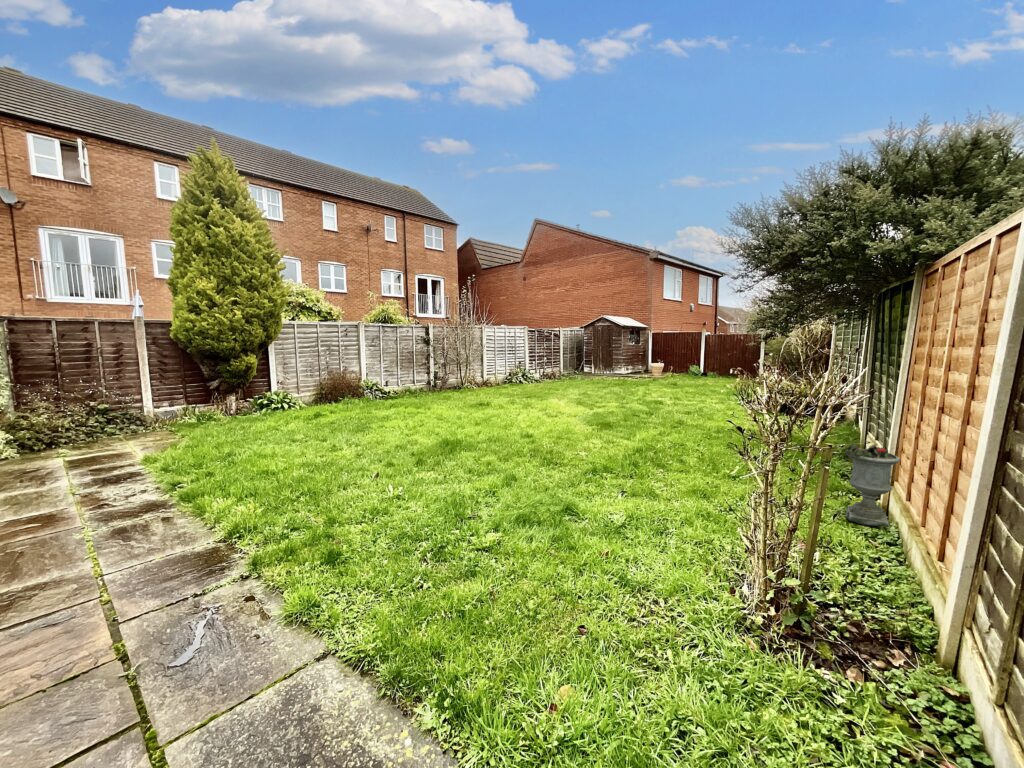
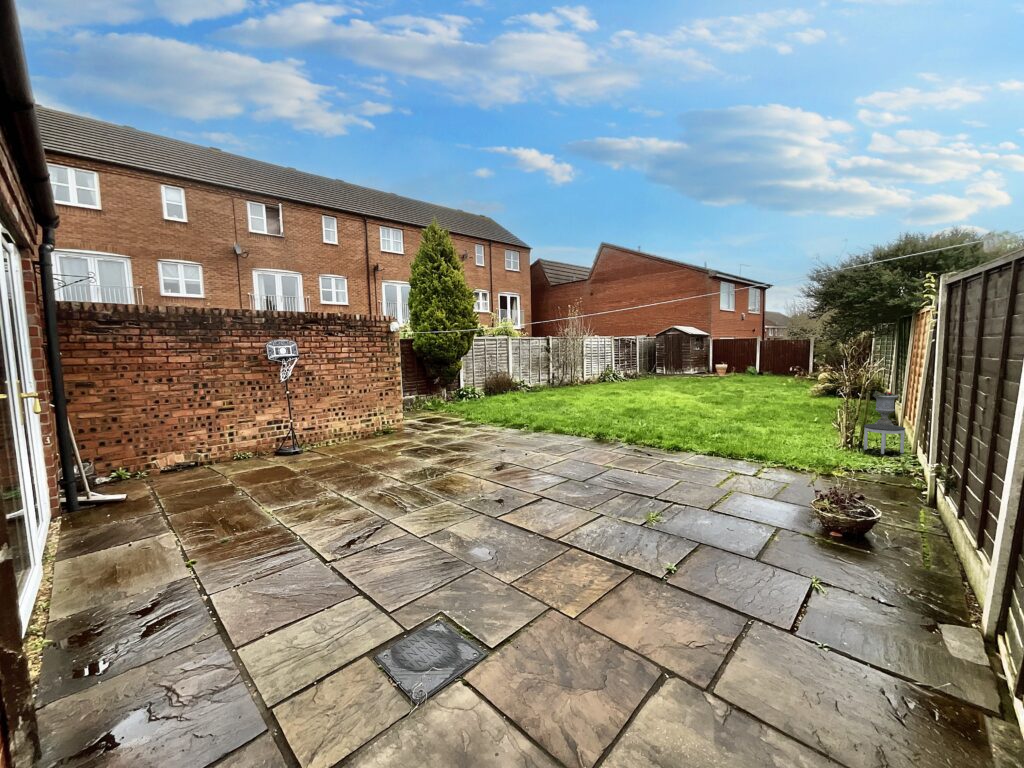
round table: none [827,584,971,722] -> present [864,424,905,454]

